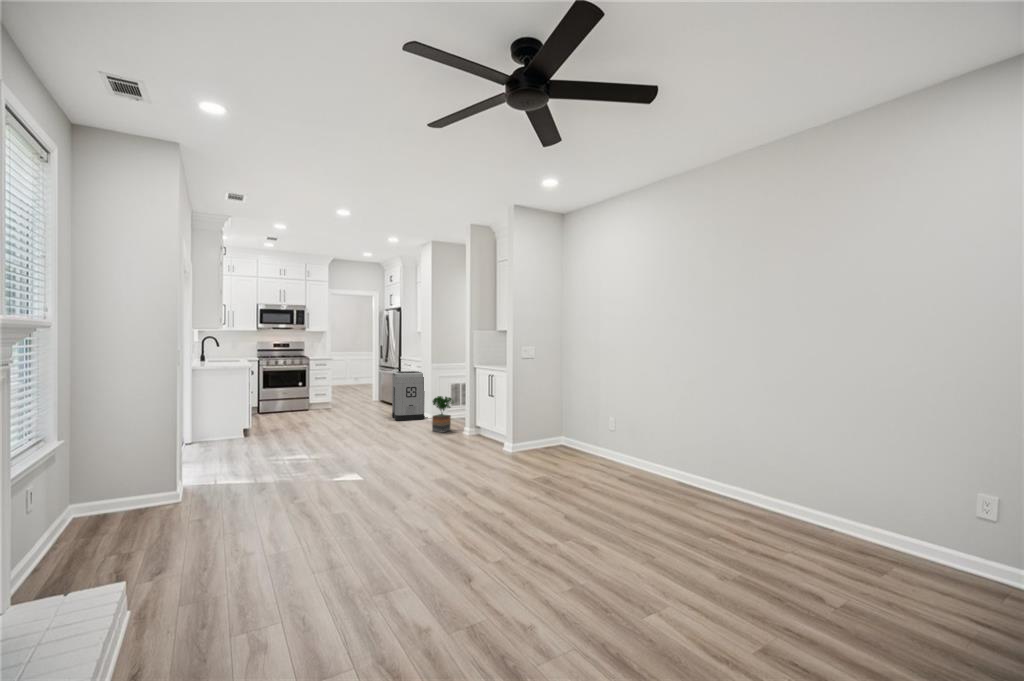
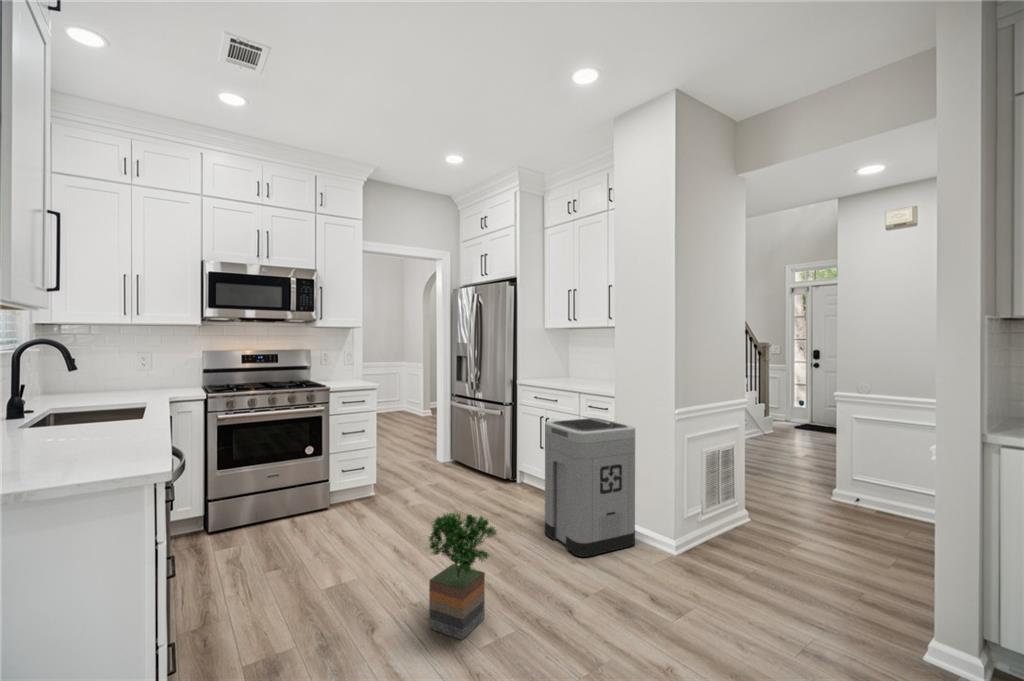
potted tree: present [432,396,454,433] -> present [429,512,497,640]

